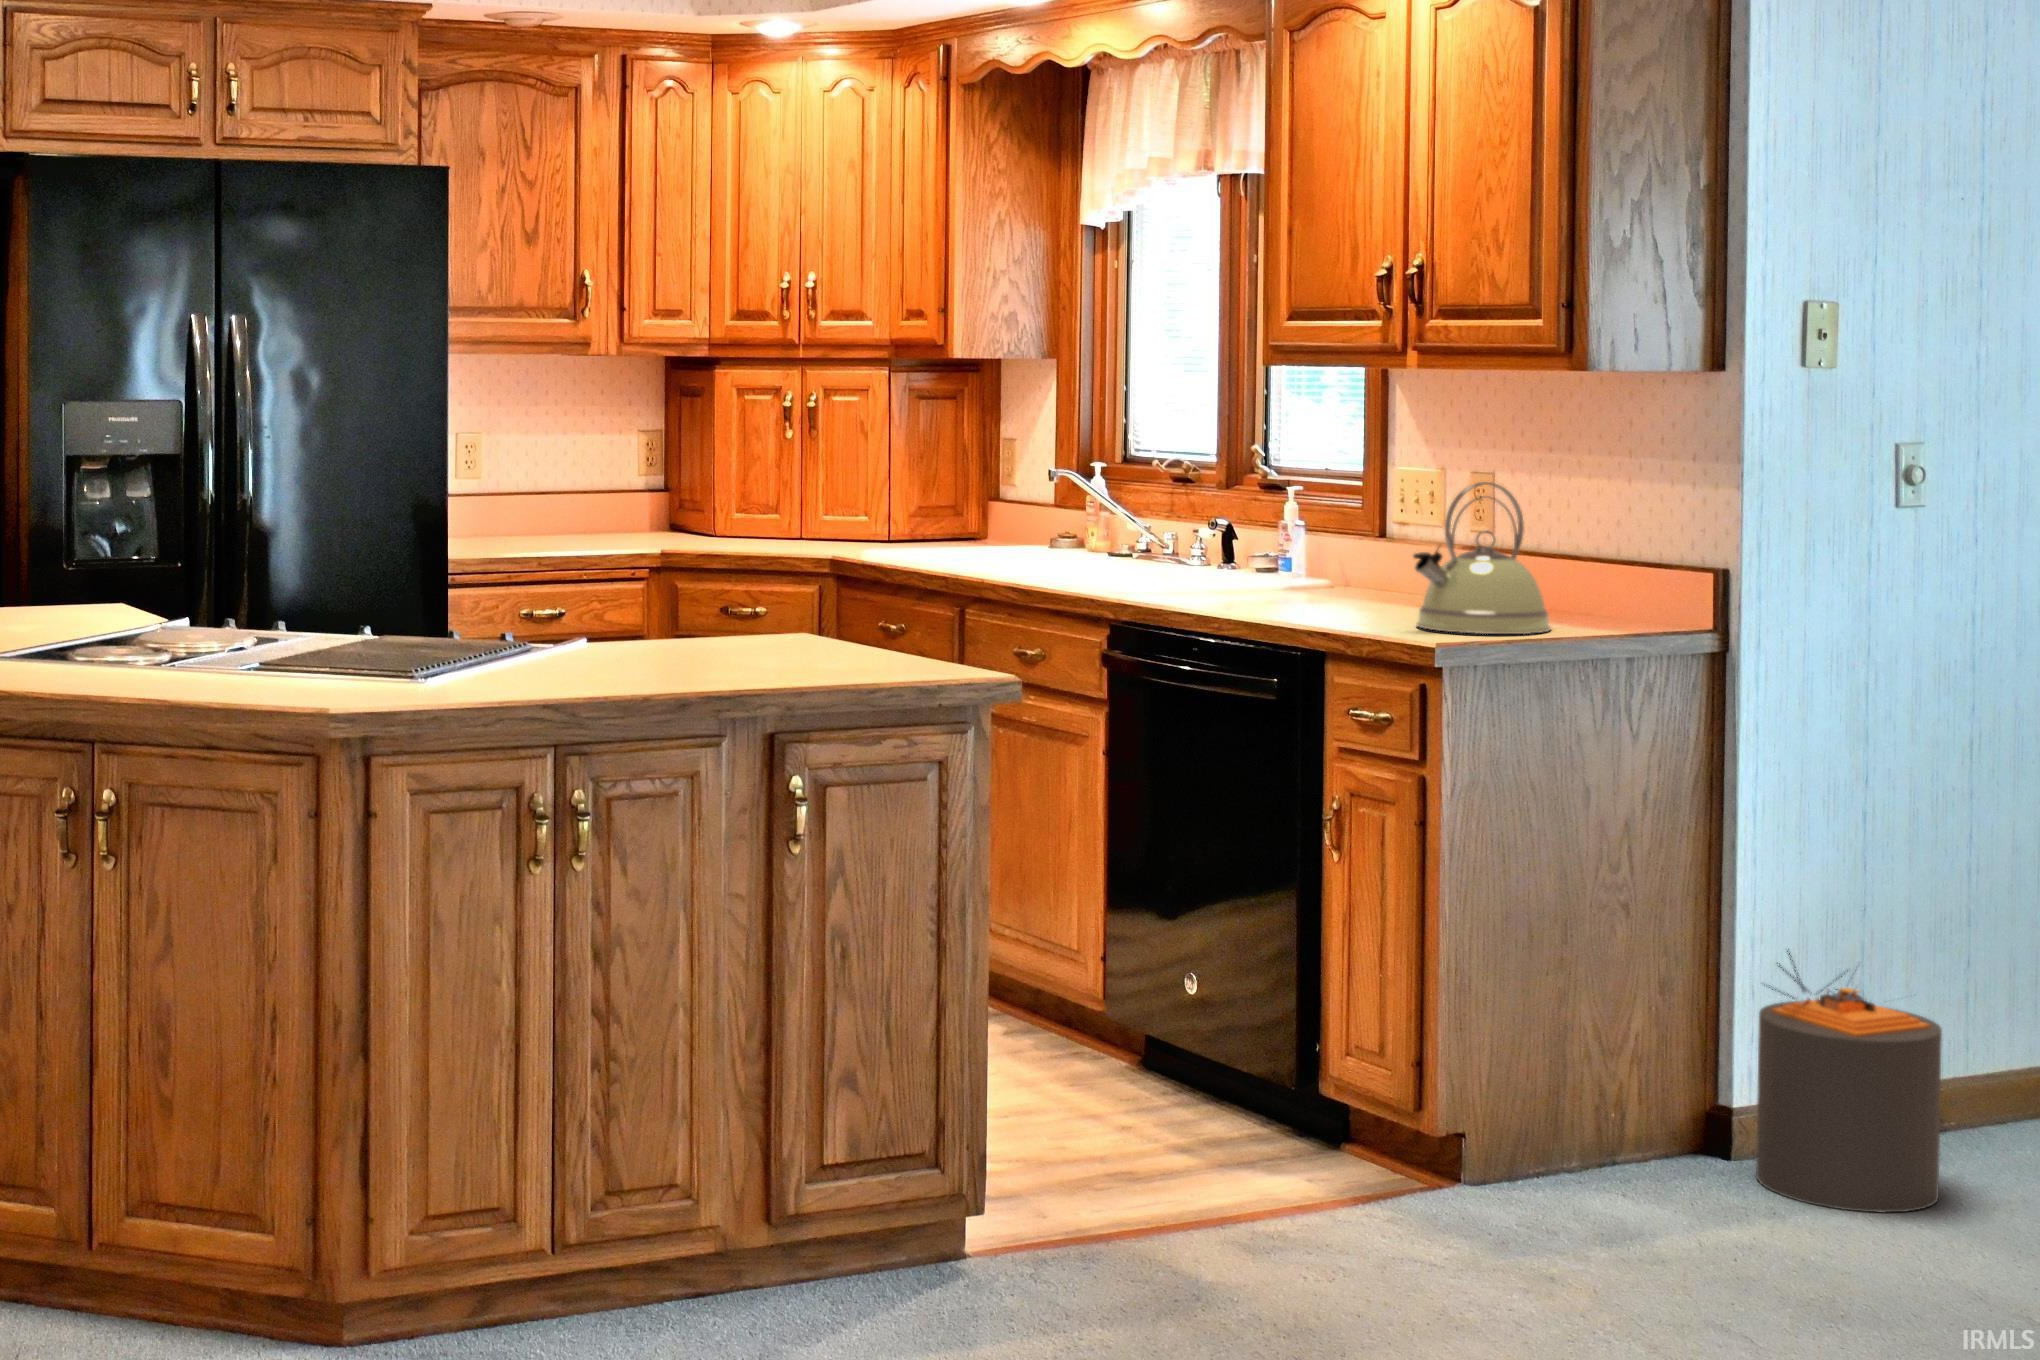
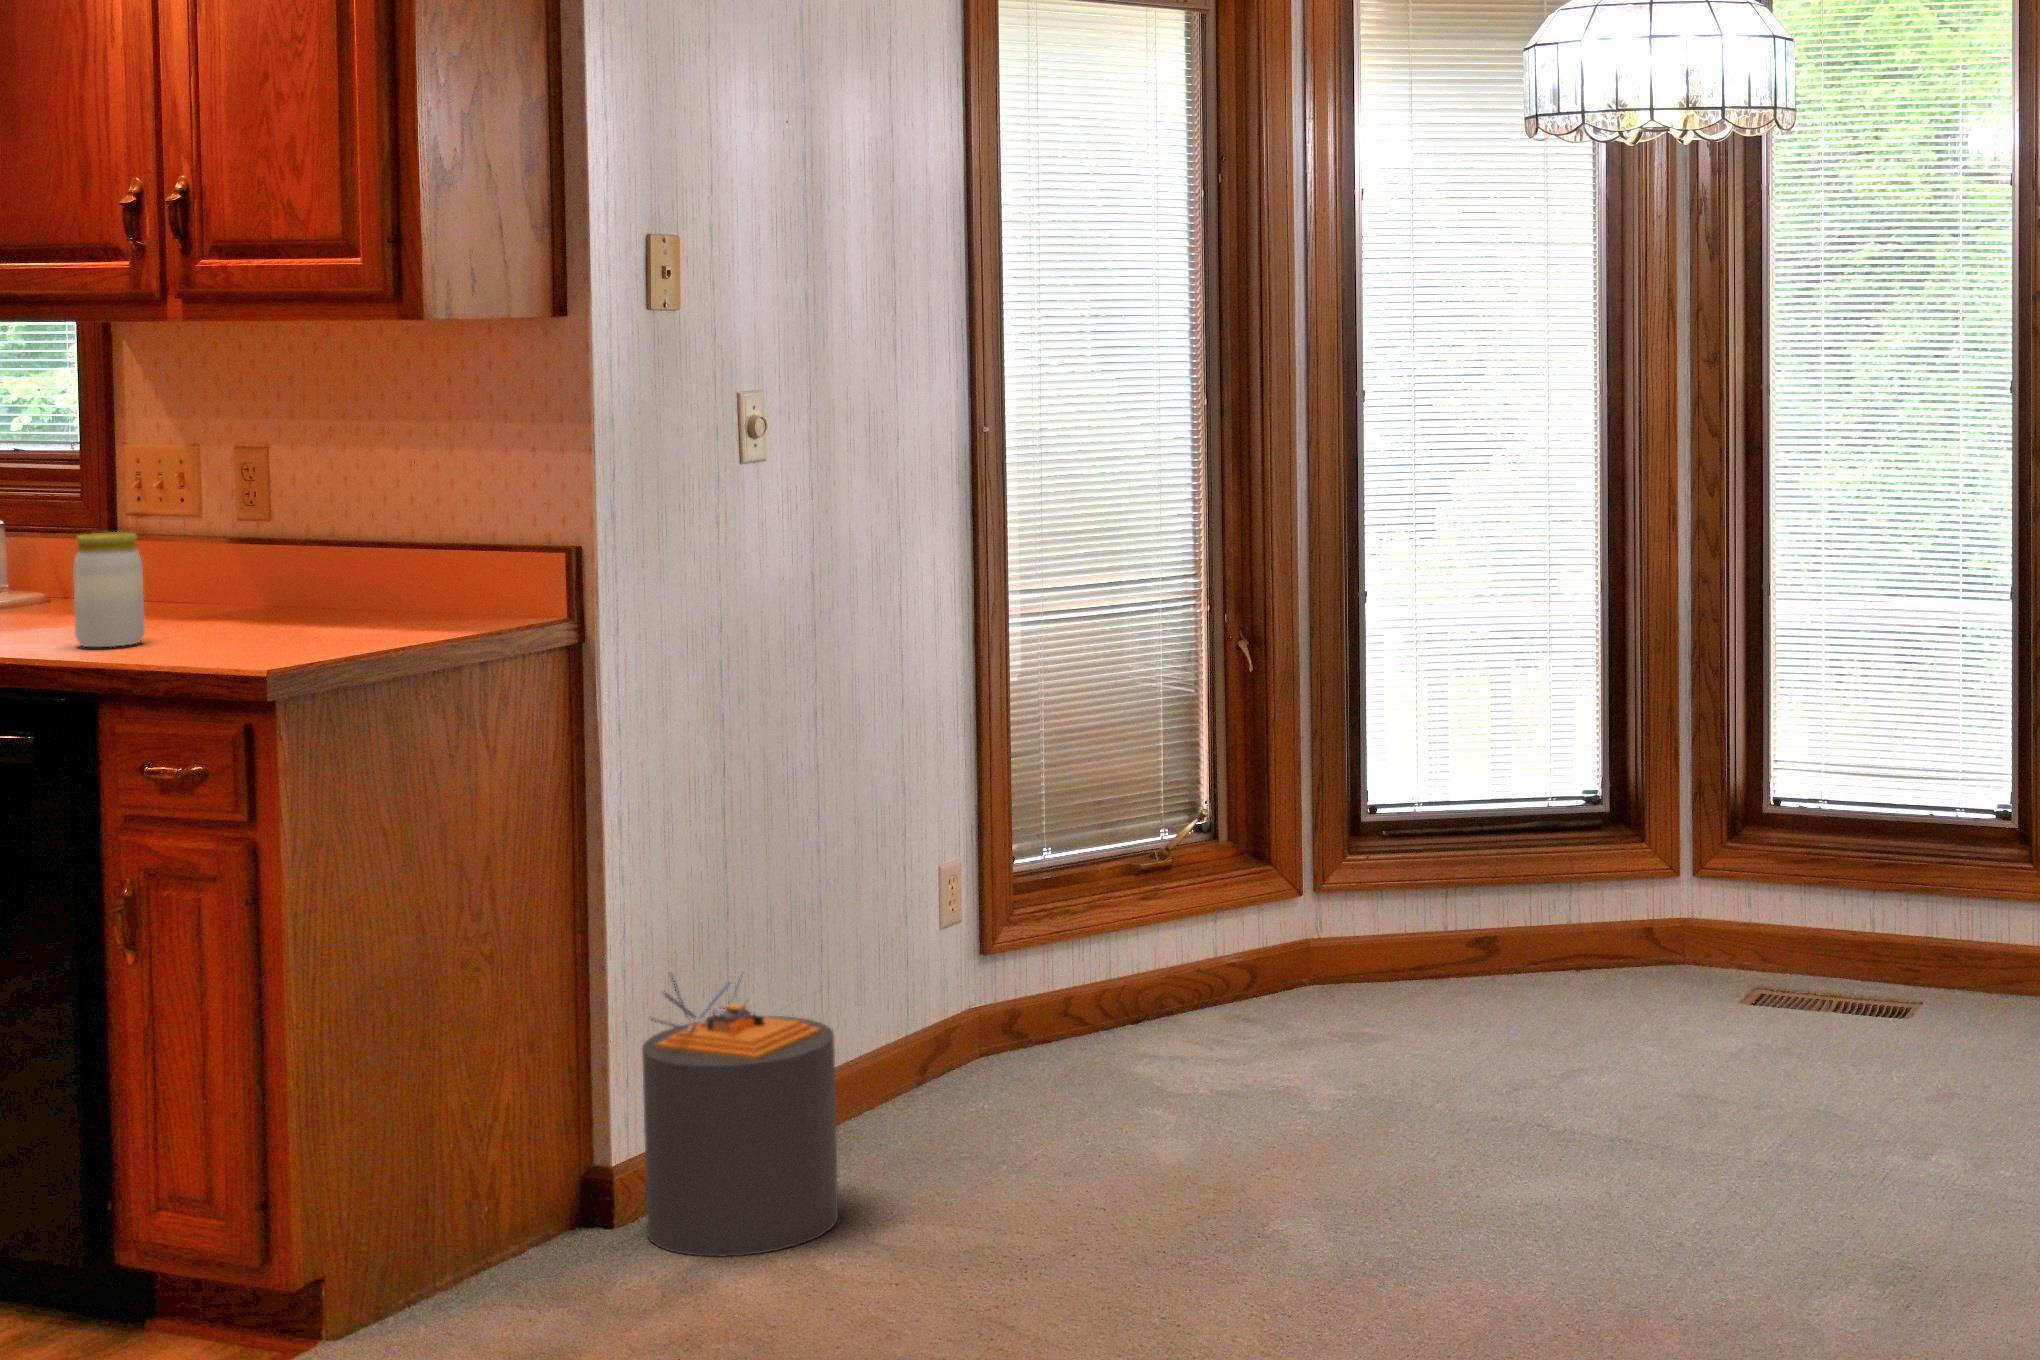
kettle: present [1413,482,1551,634] -> none [211,461,387,653]
jar: none [1323,530,1374,618] -> present [73,532,145,647]

